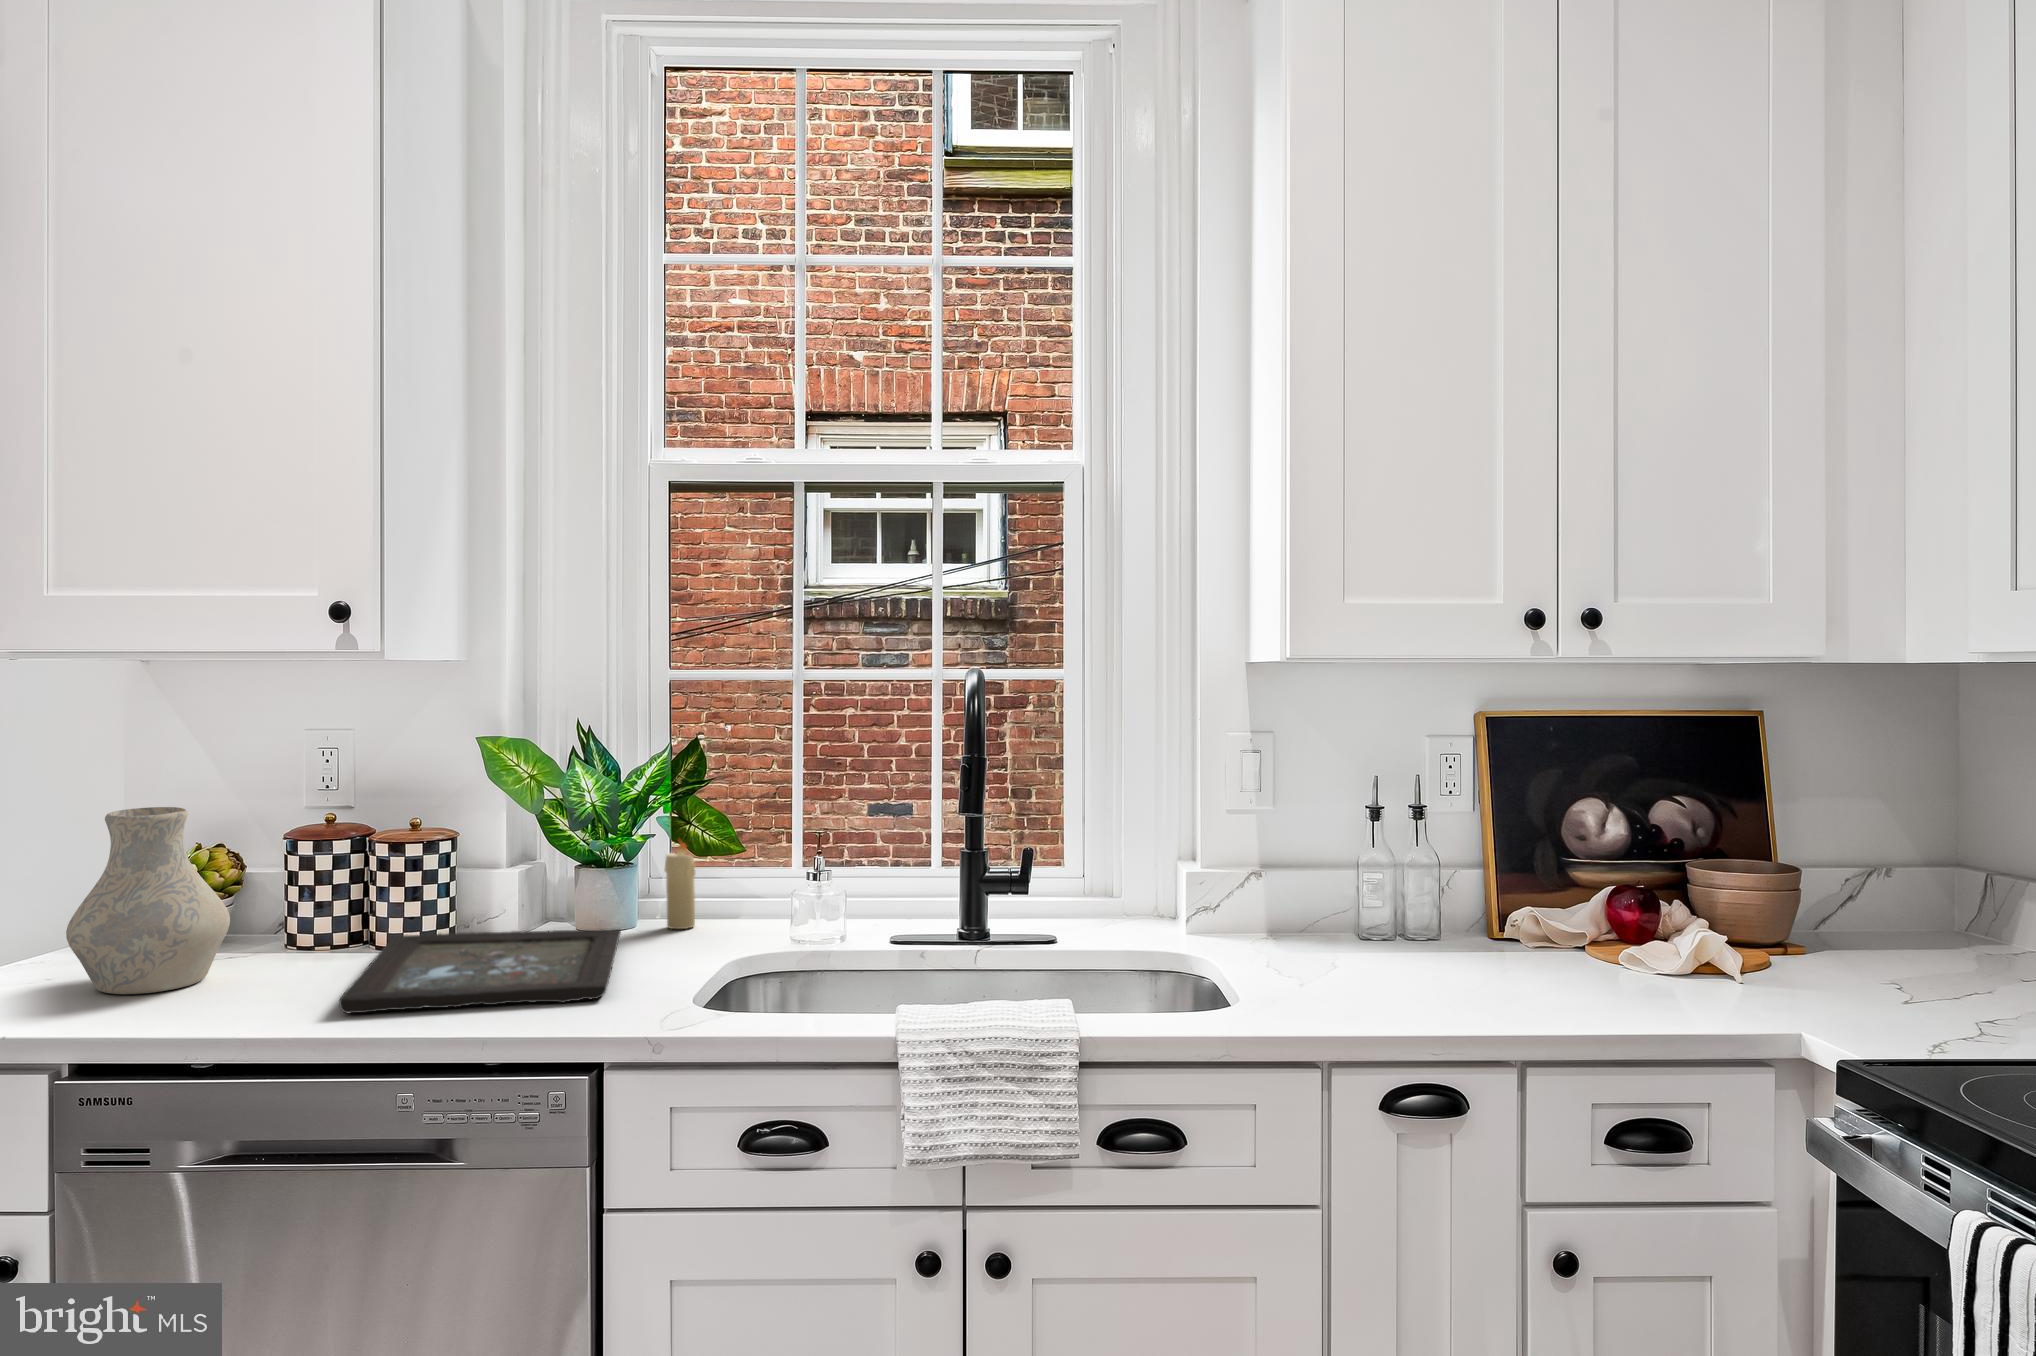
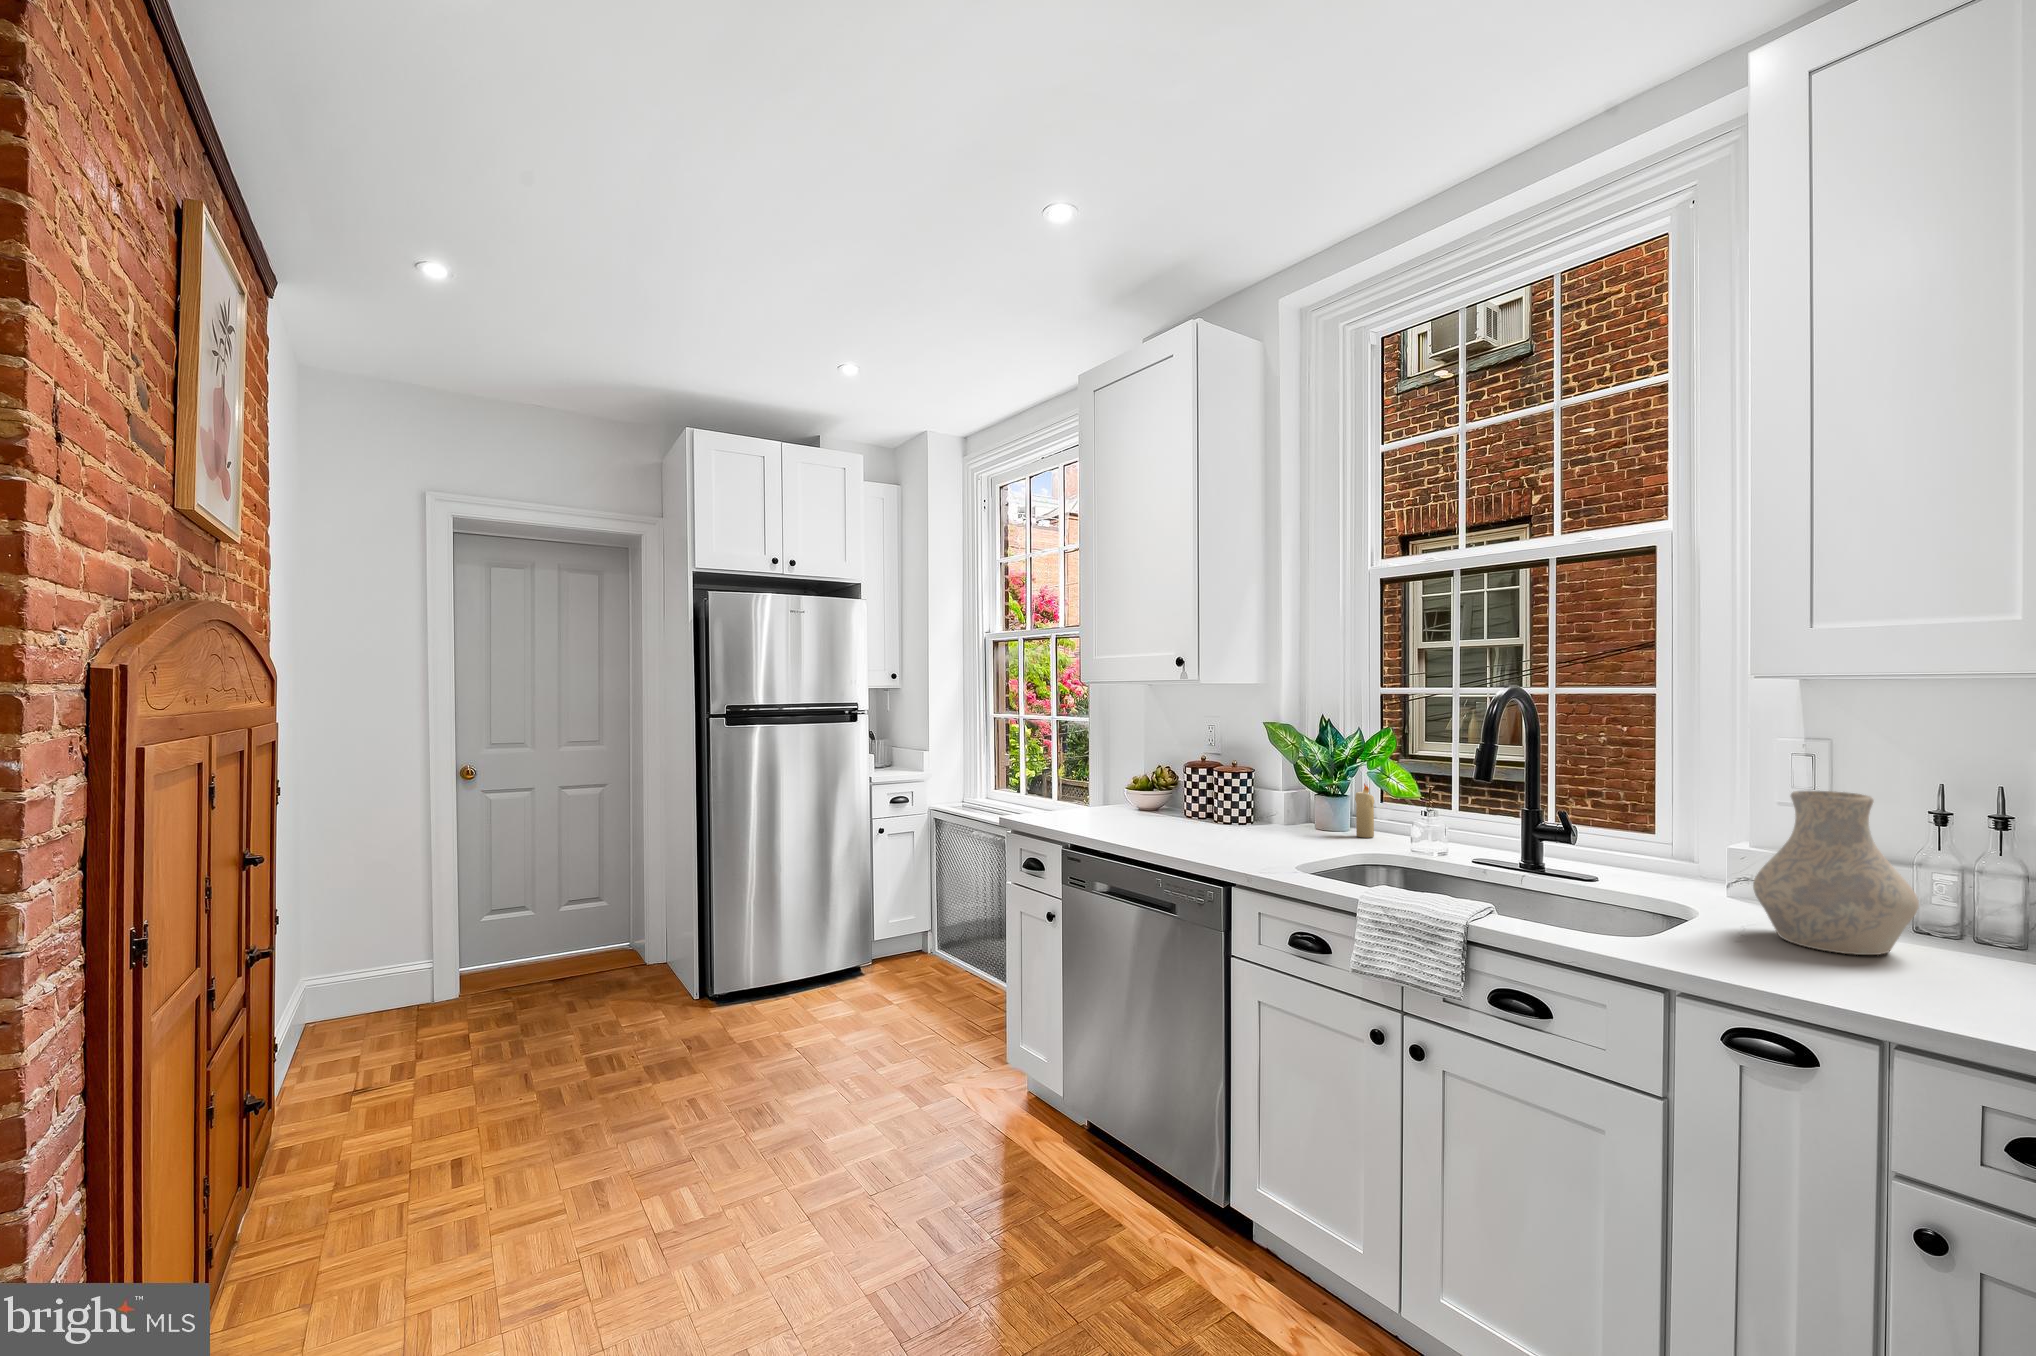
vase: present [66,807,230,994] -> present [1753,791,1919,955]
tray: present [339,929,621,1013] -> none [1142,816,1322,854]

